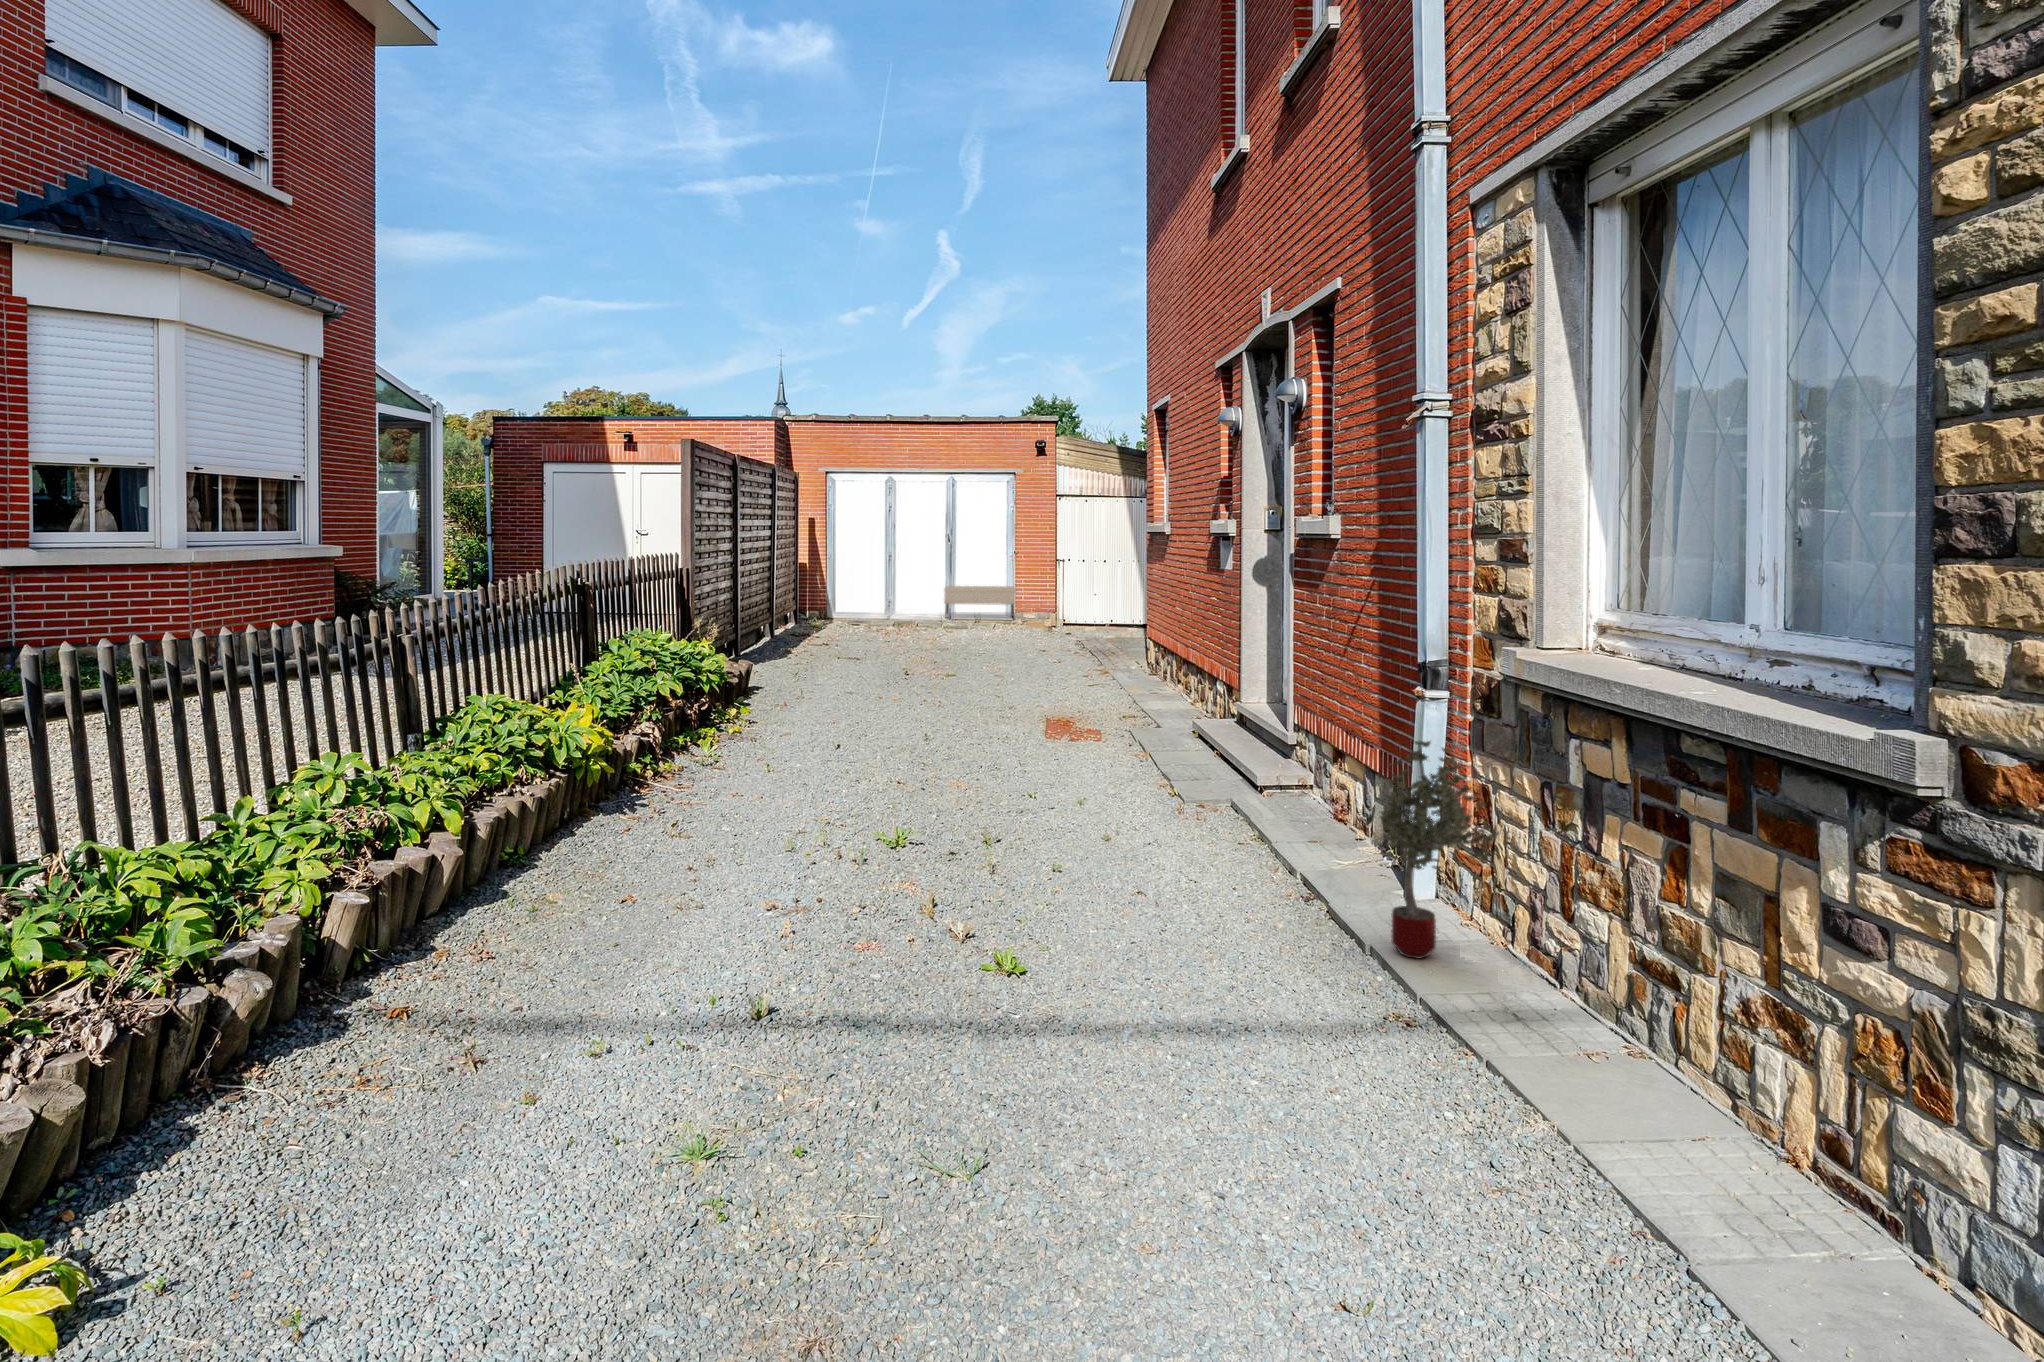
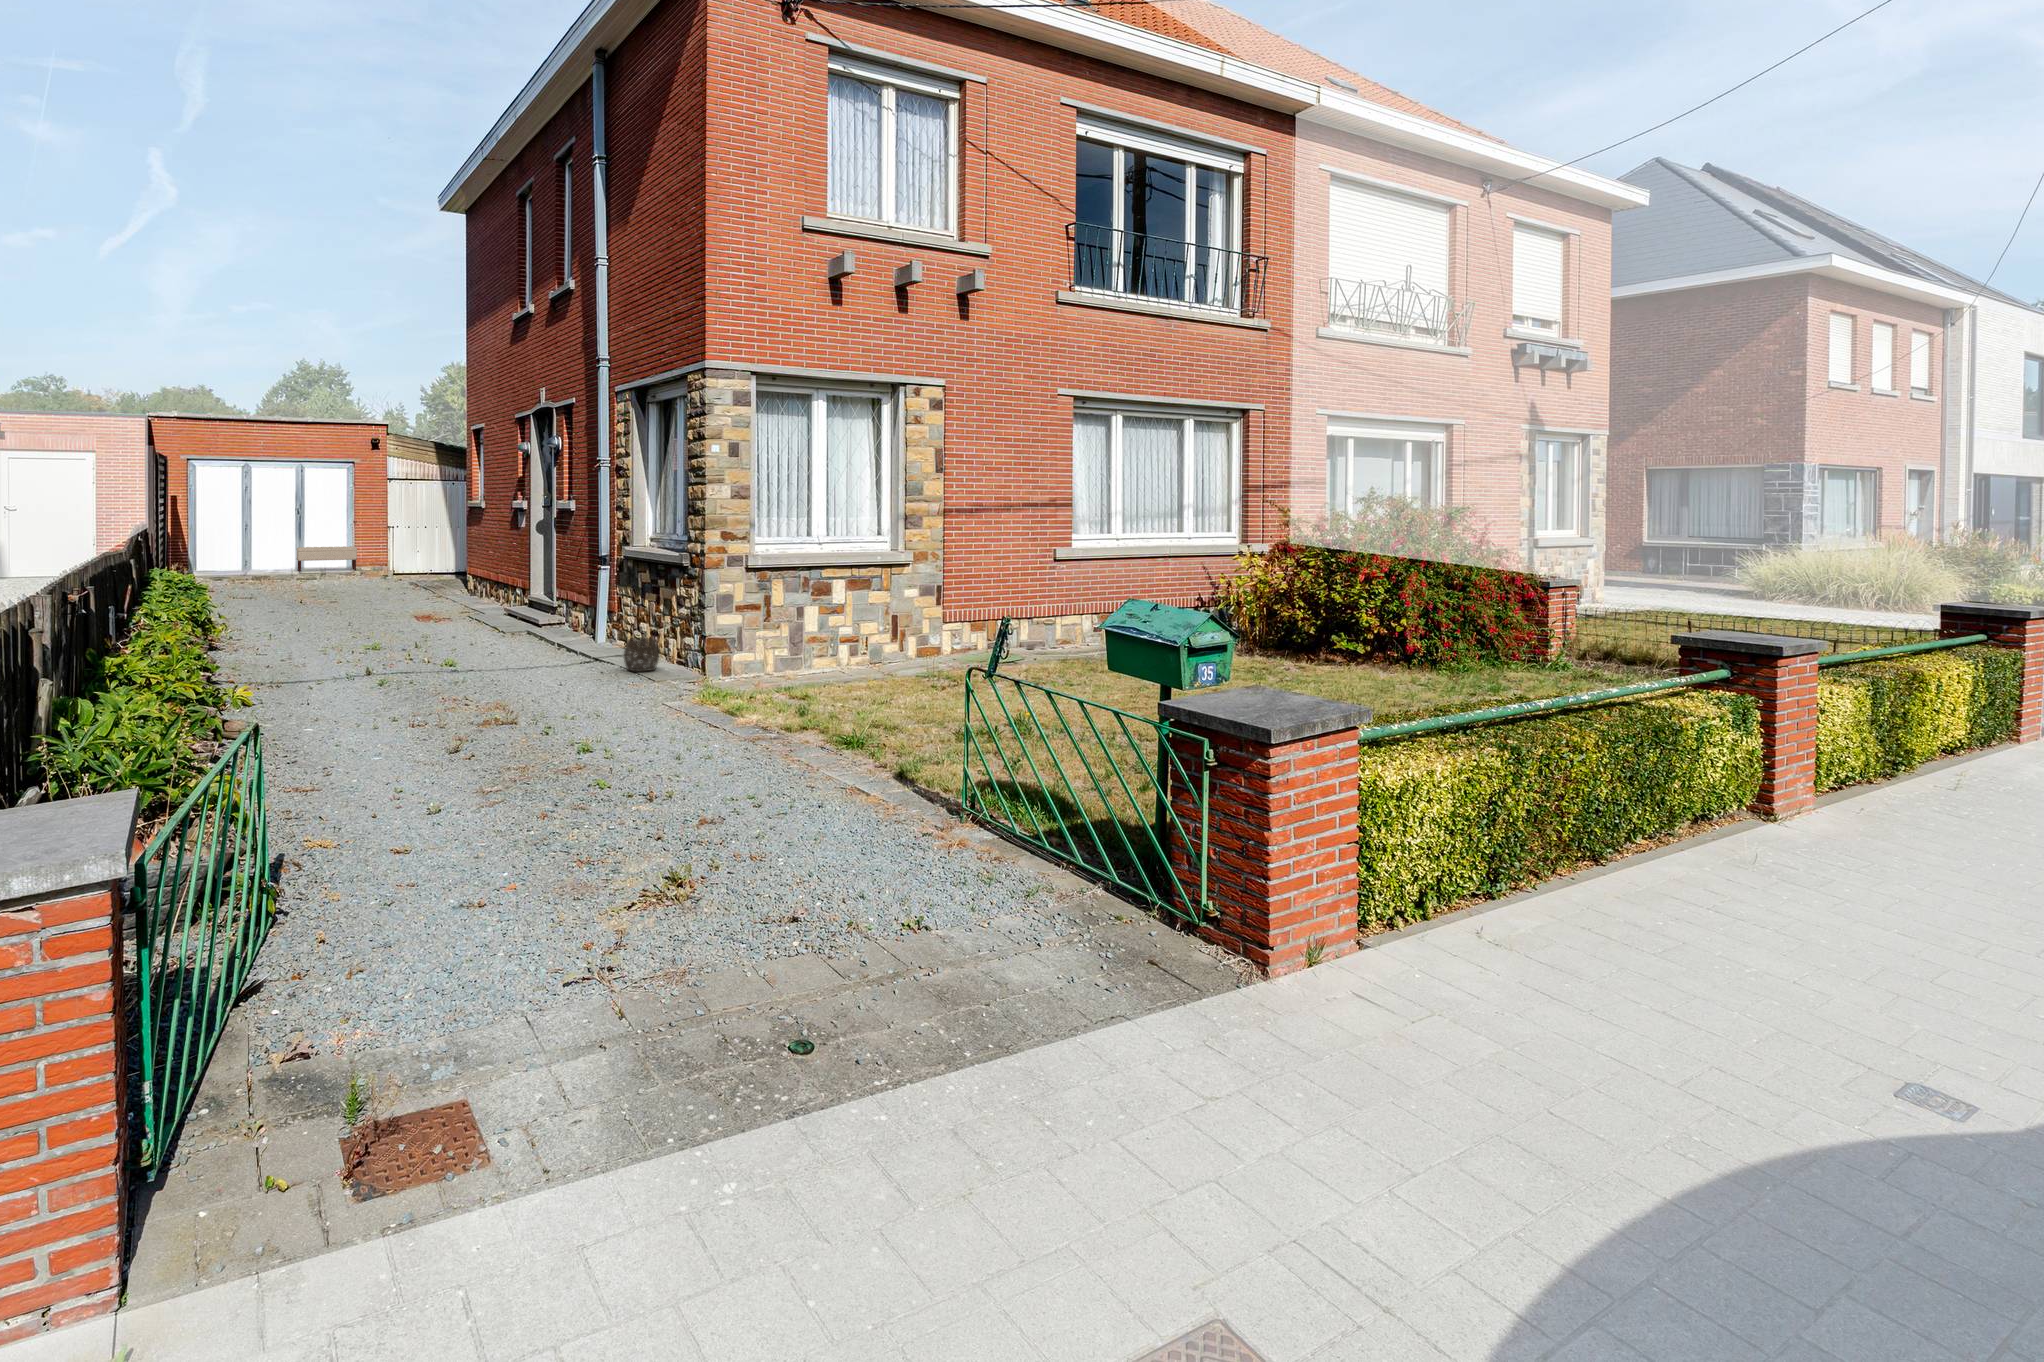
potted tree: present [1379,741,1499,959] -> none [580,580,622,654]
woven basket: none [1557,997,1711,1159] -> present [624,638,659,672]

